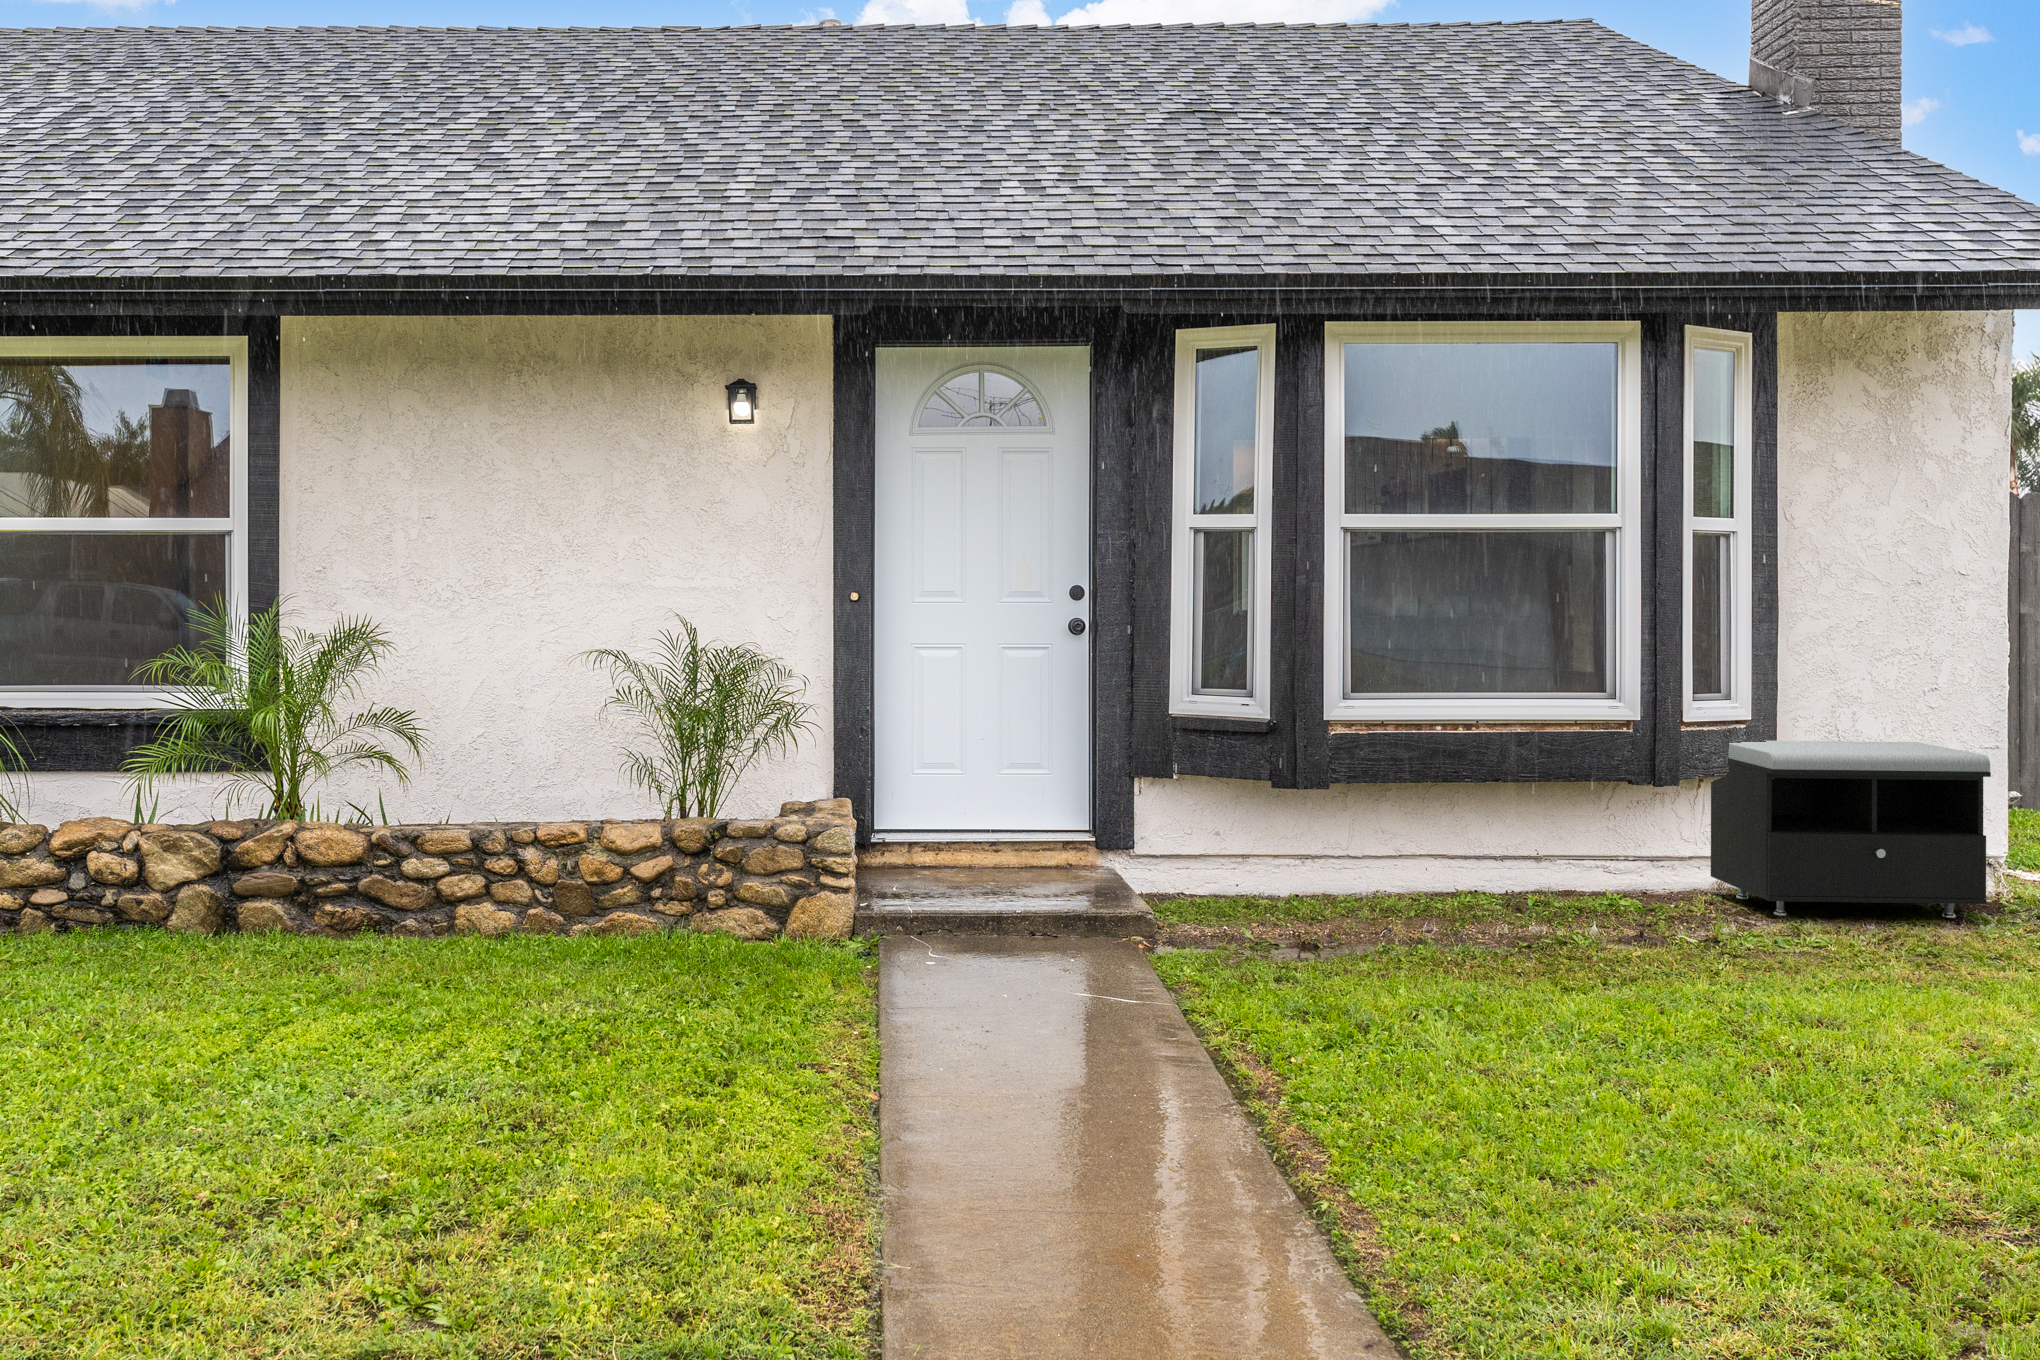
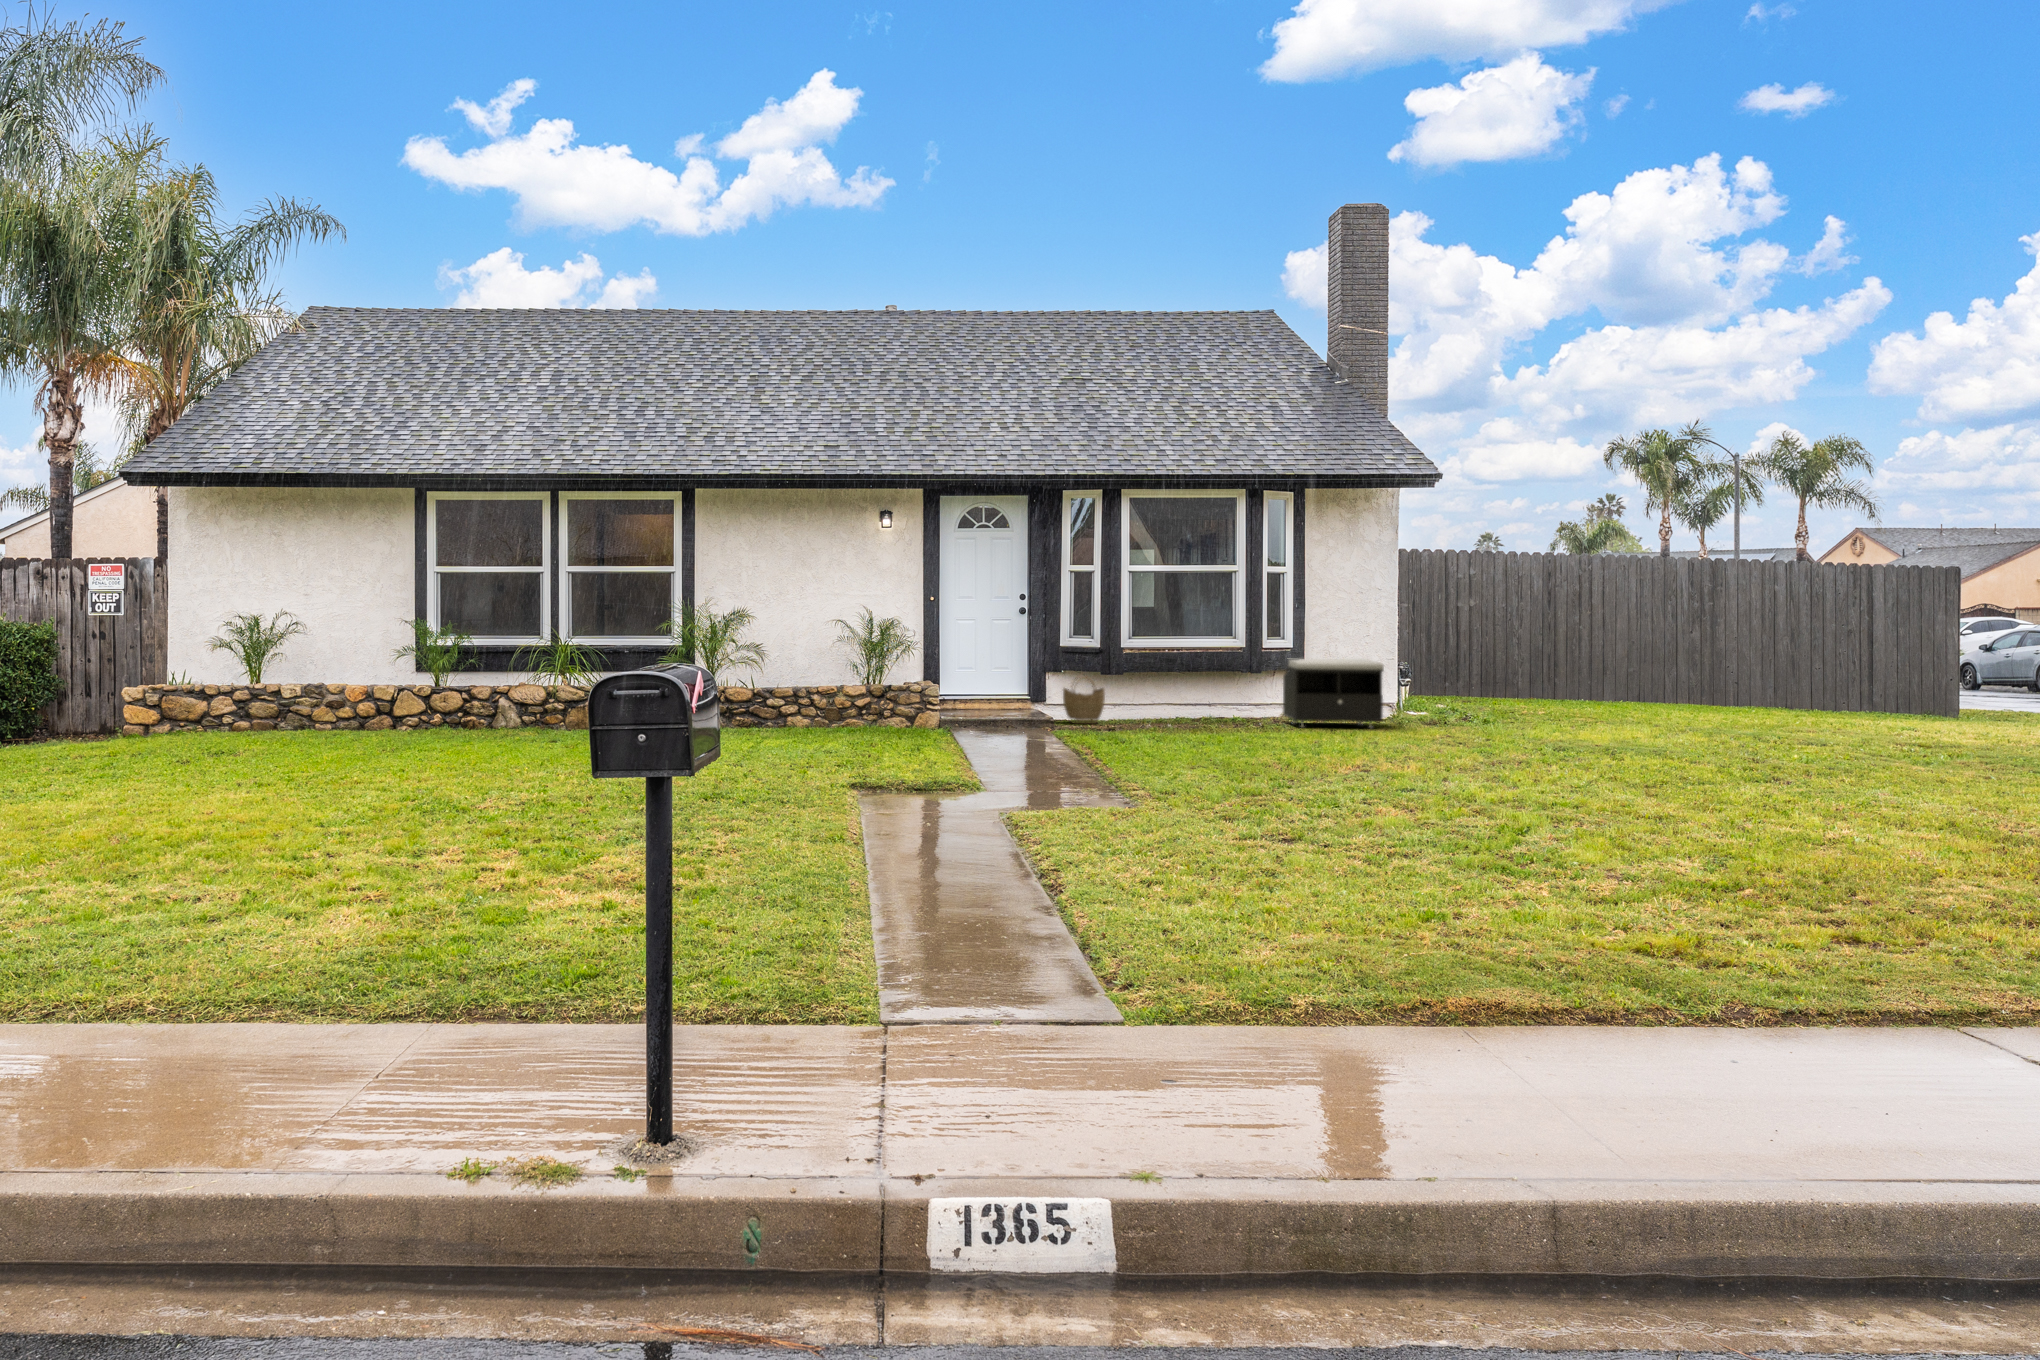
woven basket: none [1183,782,1287,908] -> present [1063,676,1105,724]

